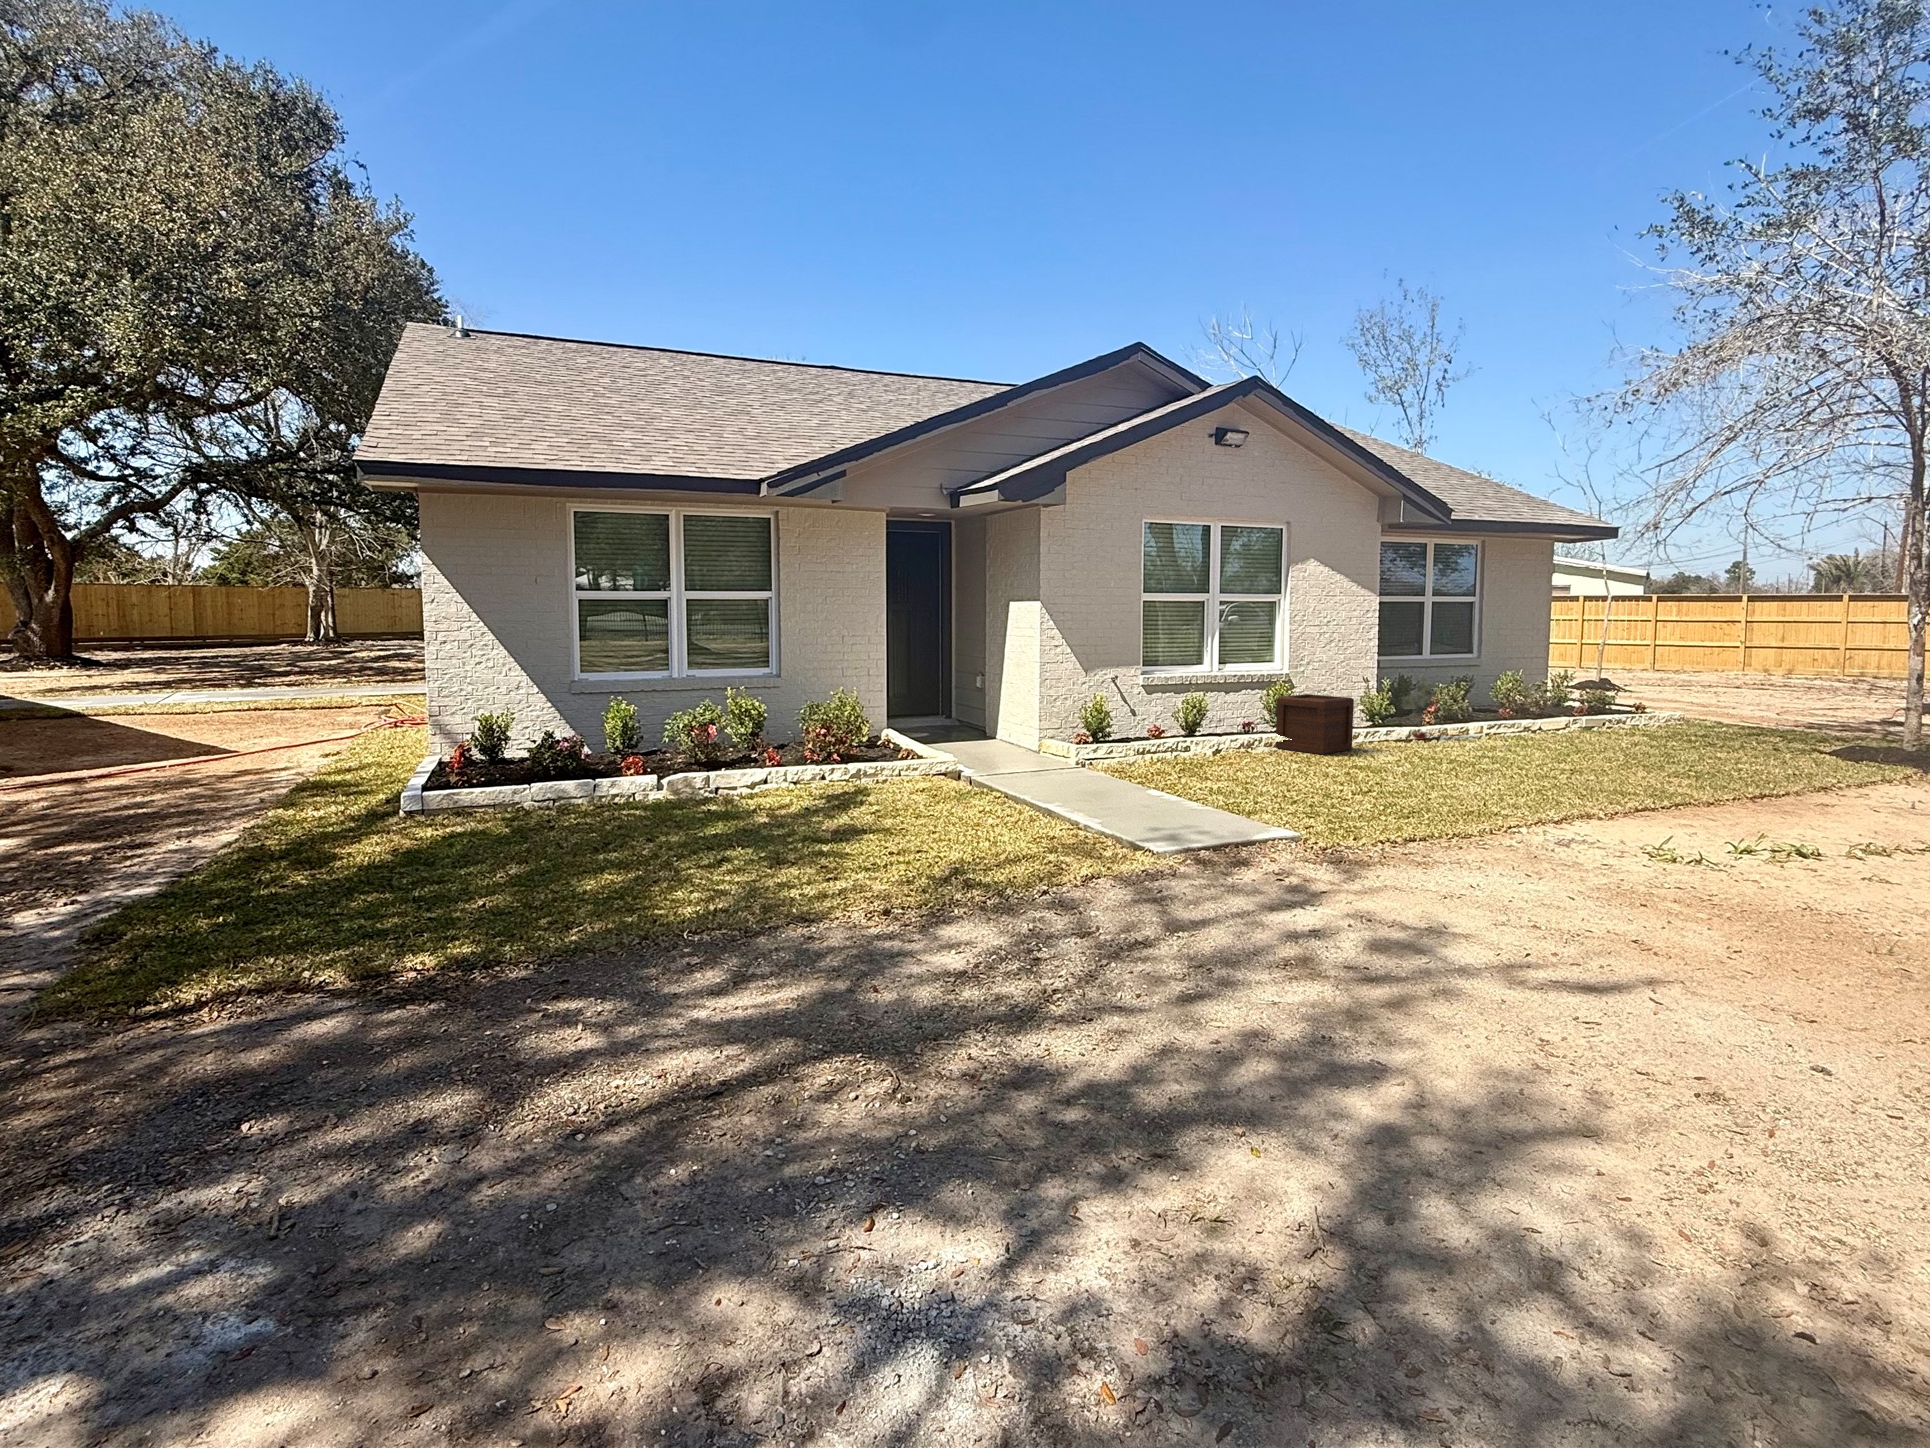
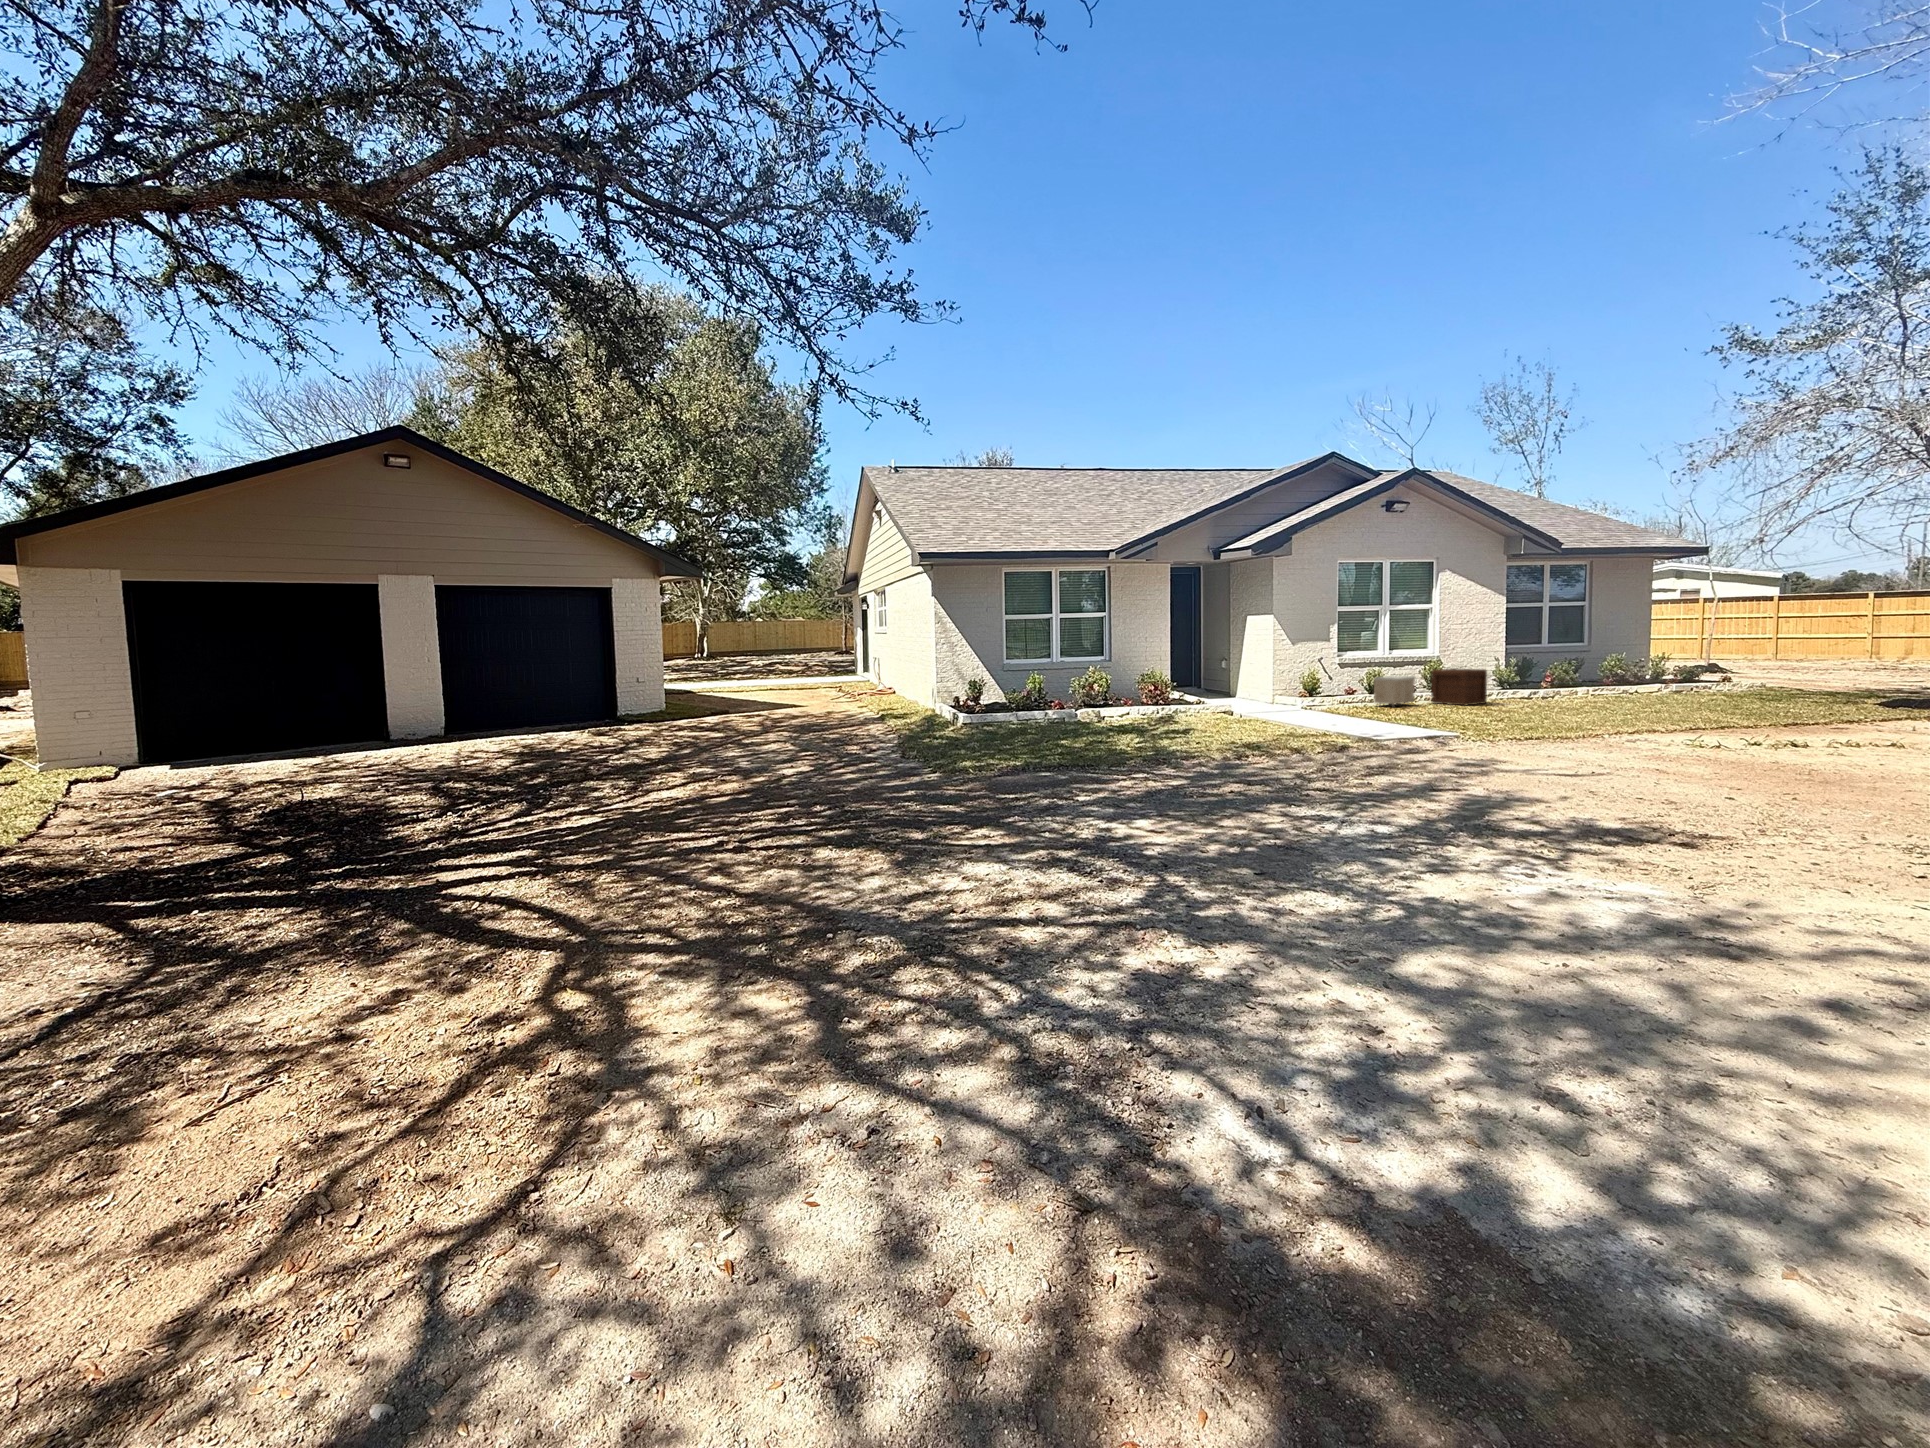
potted tree: present [1401,676,1435,740] -> none [1523,655,1551,699]
storage bench: none [1193,705,1254,758] -> present [1374,676,1415,706]

